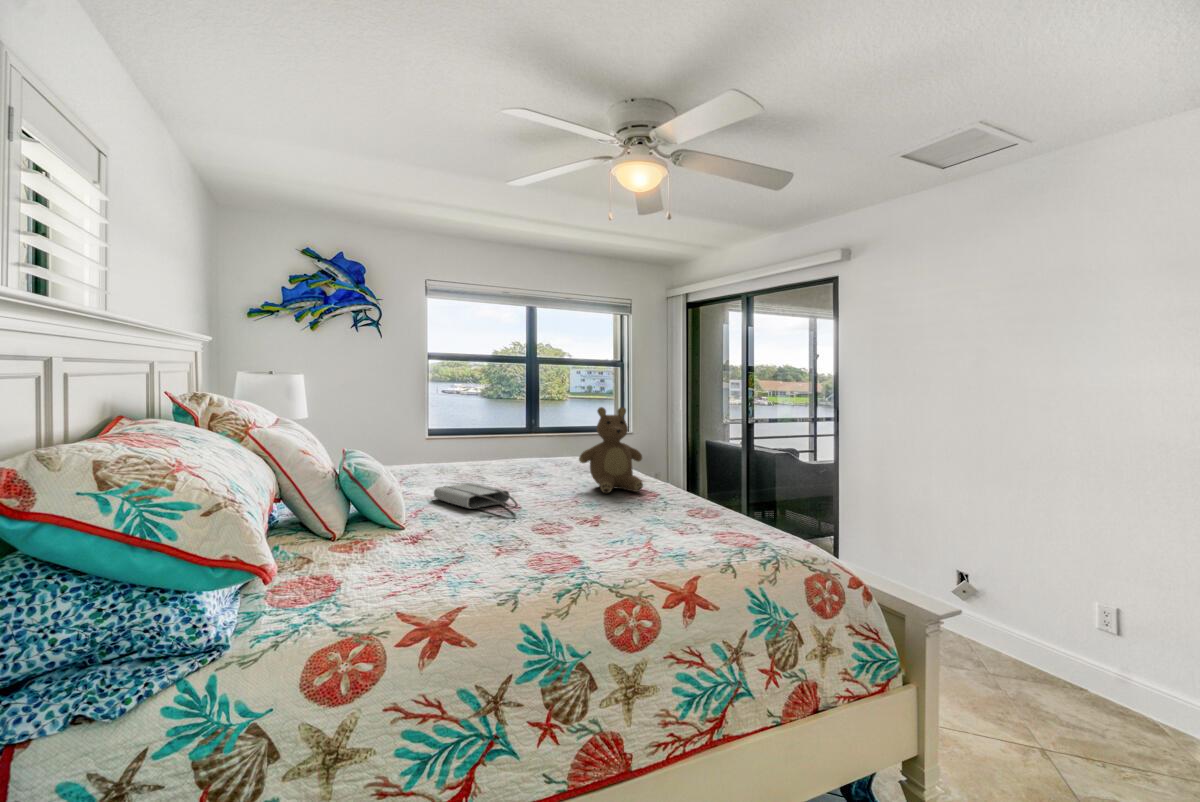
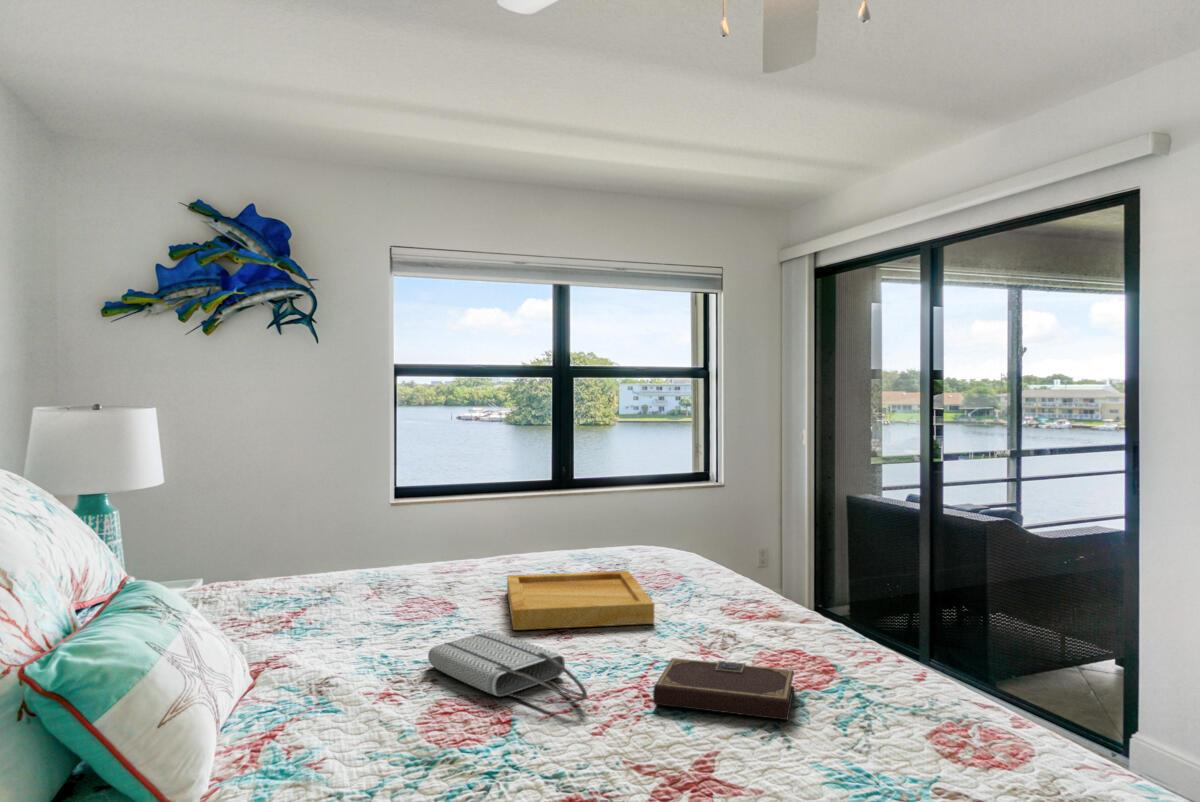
teddy bear: present [579,407,643,493] -> none [678,487,798,650]
tray: none [486,462,567,486] -> present [507,571,654,630]
notebook: none [554,493,633,517] -> present [653,658,794,720]

